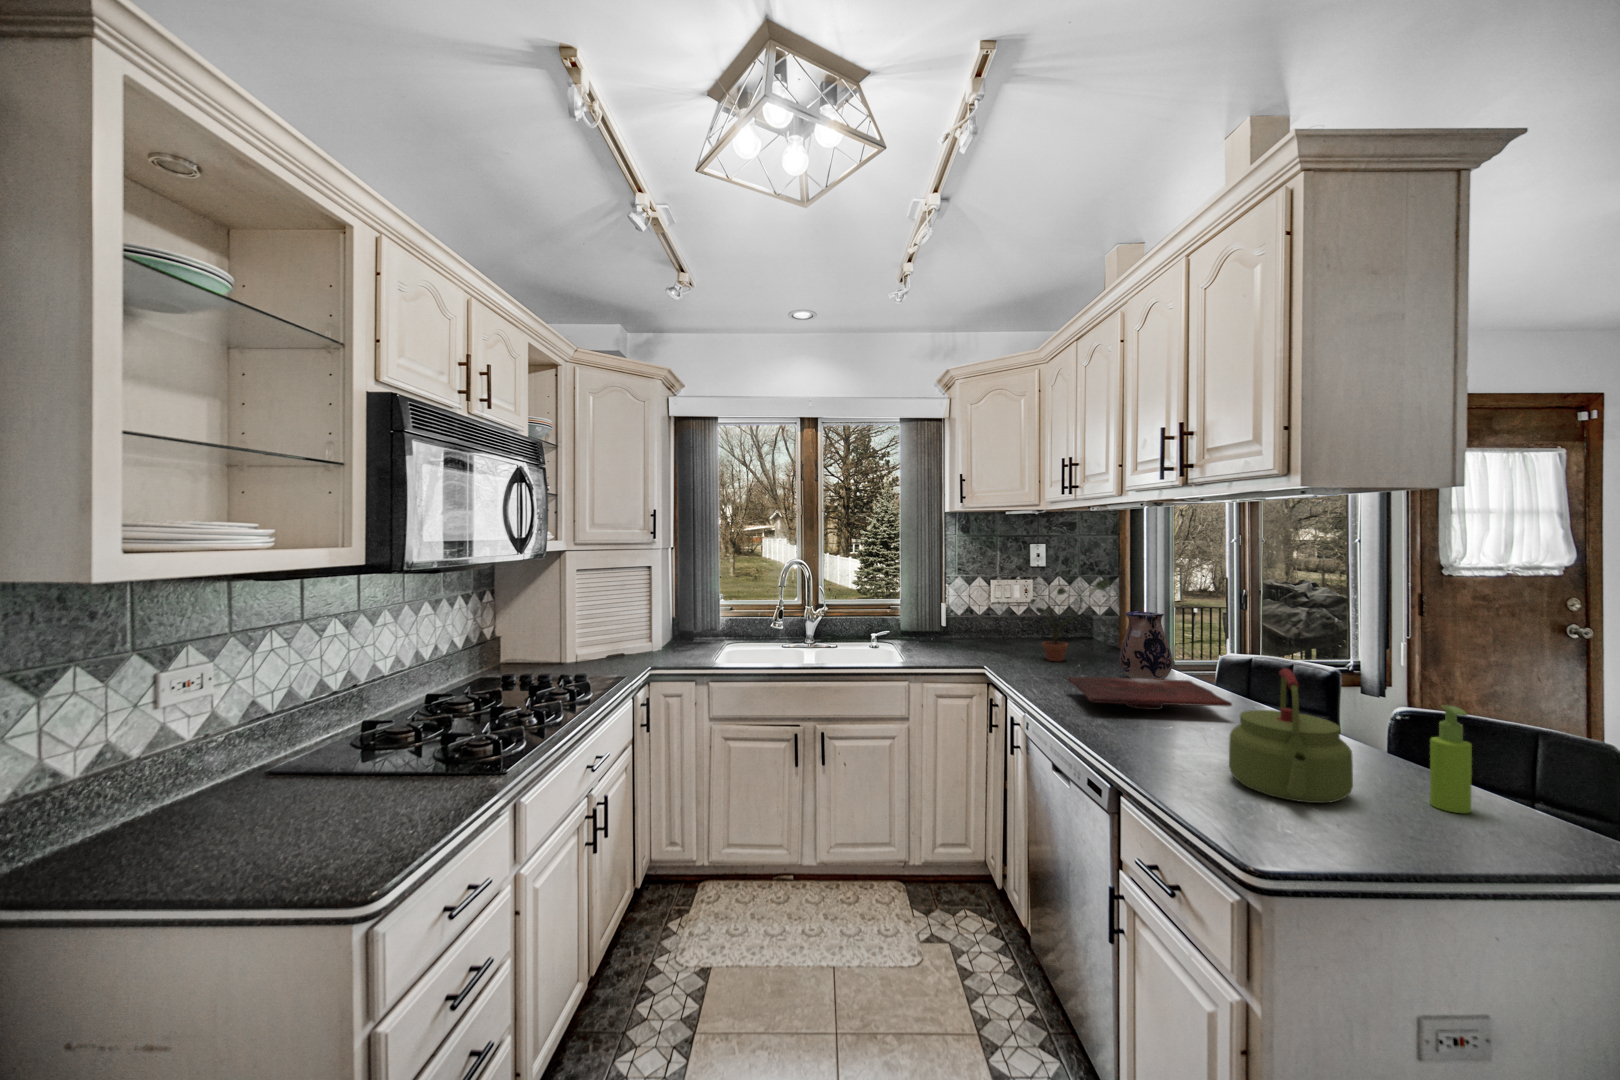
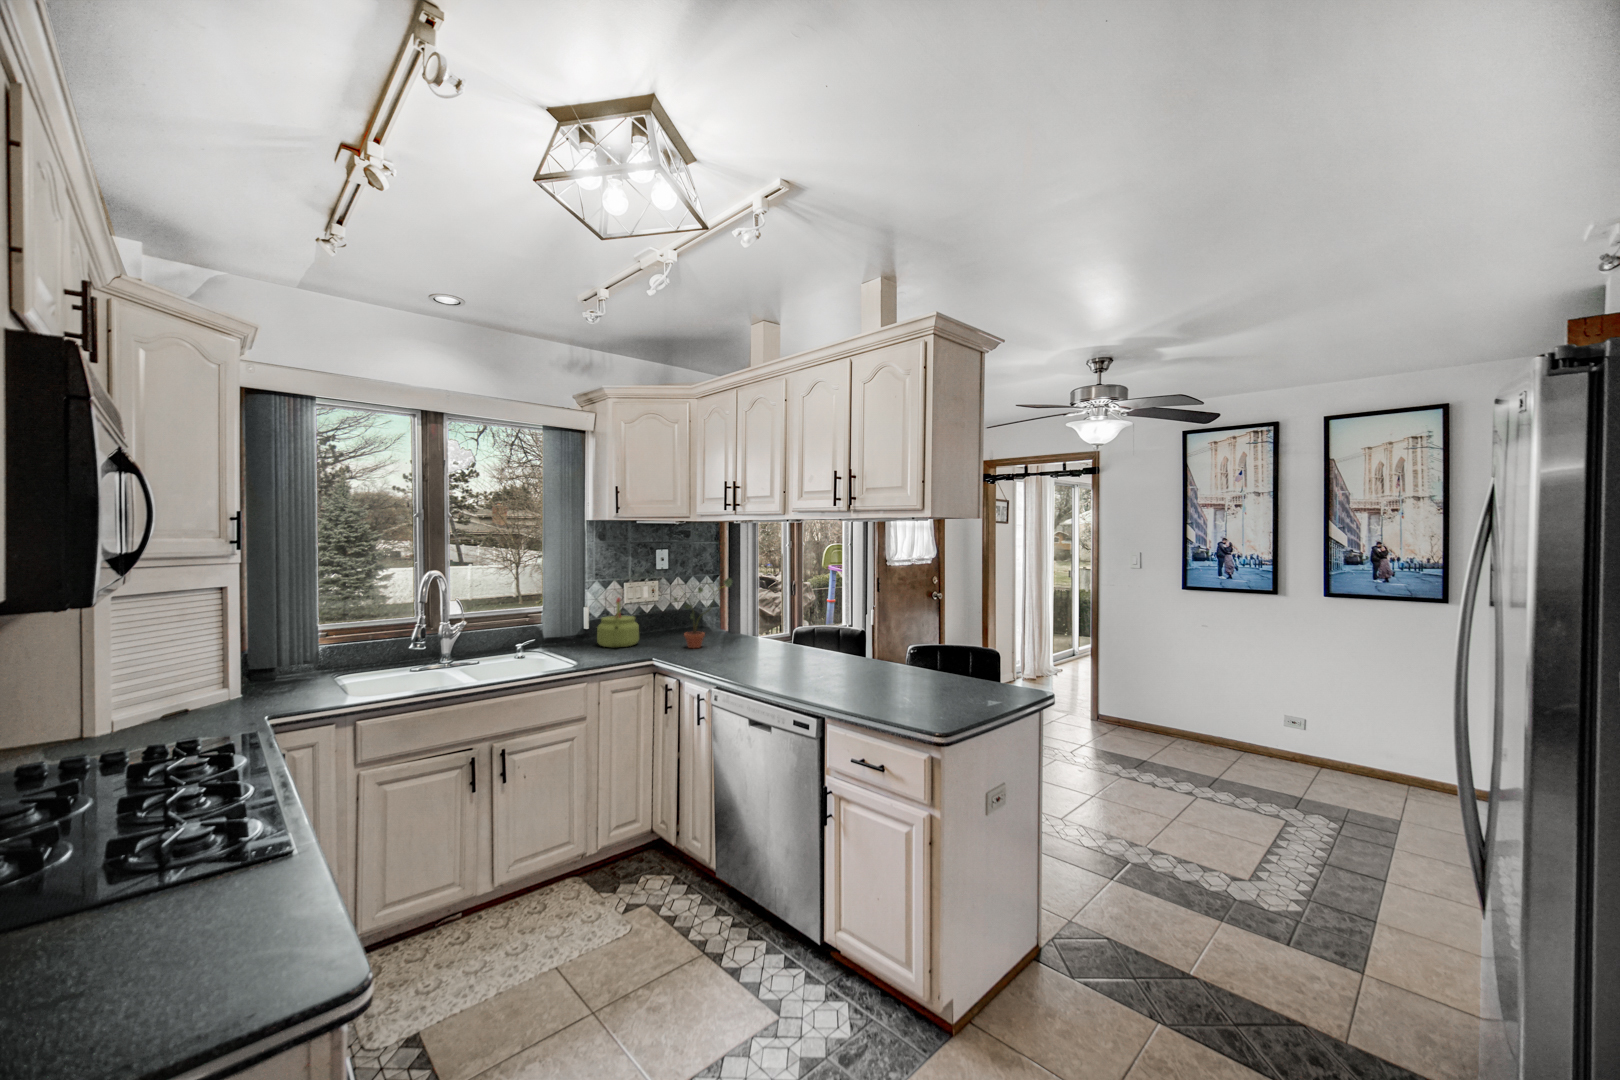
ceramic pitcher: present [1120,611,1173,680] -> none [754,602,790,655]
kettle: present [1229,668,1353,803] -> present [597,598,639,647]
cutting board: present [1067,677,1232,710] -> none [736,649,849,673]
soap dispenser: present [1430,705,1472,813] -> none [970,641,987,698]

